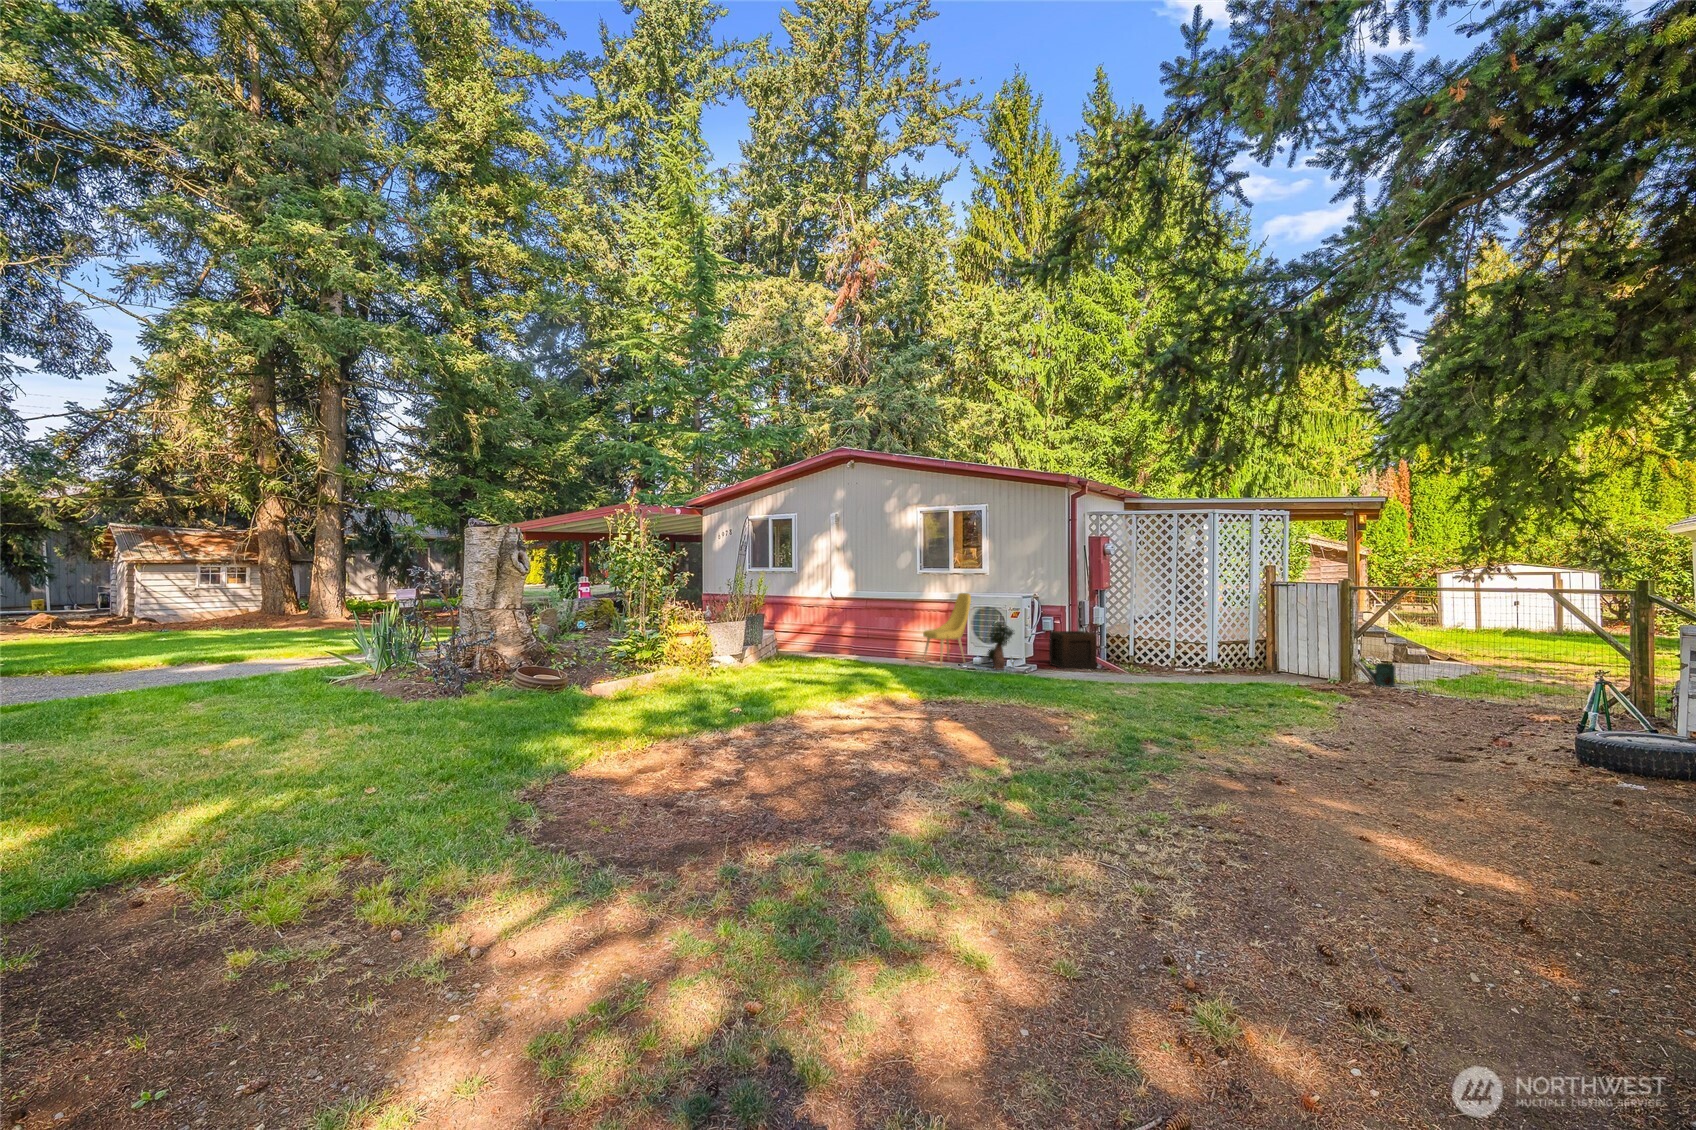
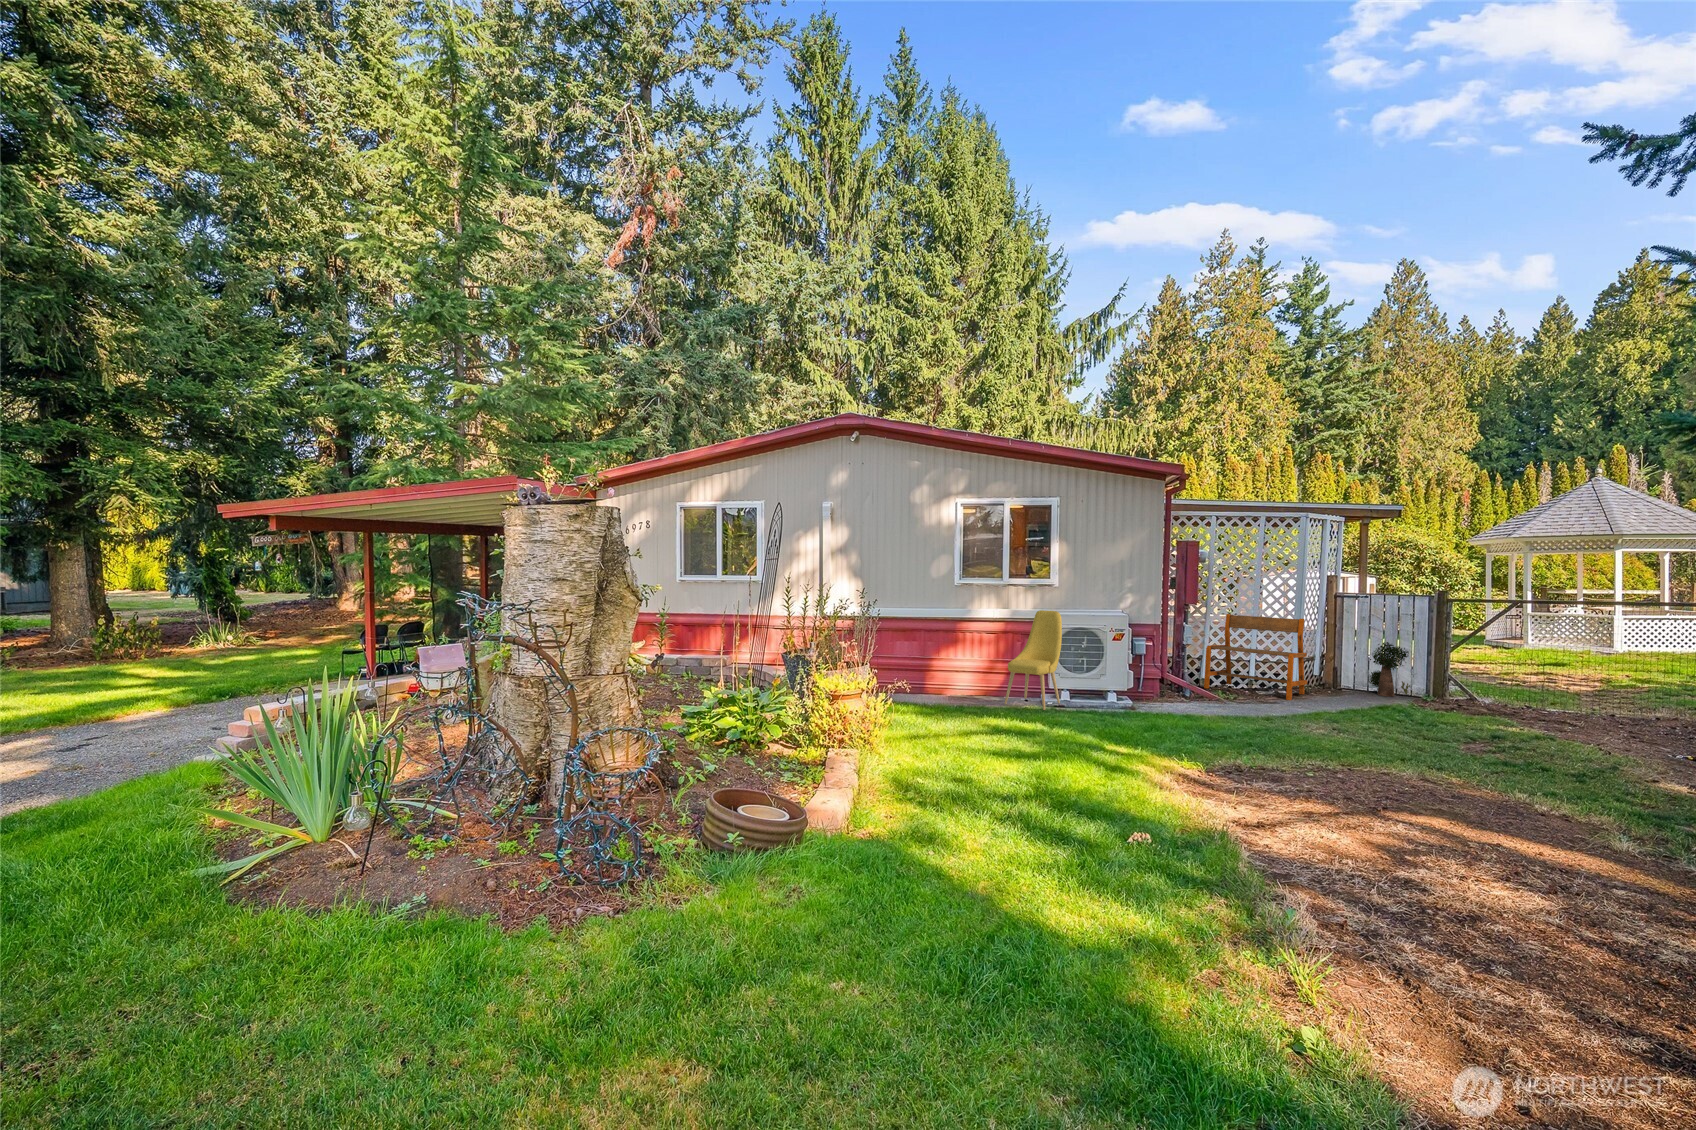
bench: none [1124,600,1205,673] -> present [1204,614,1307,700]
potted plant: present [987,624,1015,670] -> present [1368,642,1410,696]
wooden crate: present [1049,631,1097,670] -> none [1145,654,1210,704]
watering can: present [1358,659,1395,687] -> none [1468,674,1515,704]

